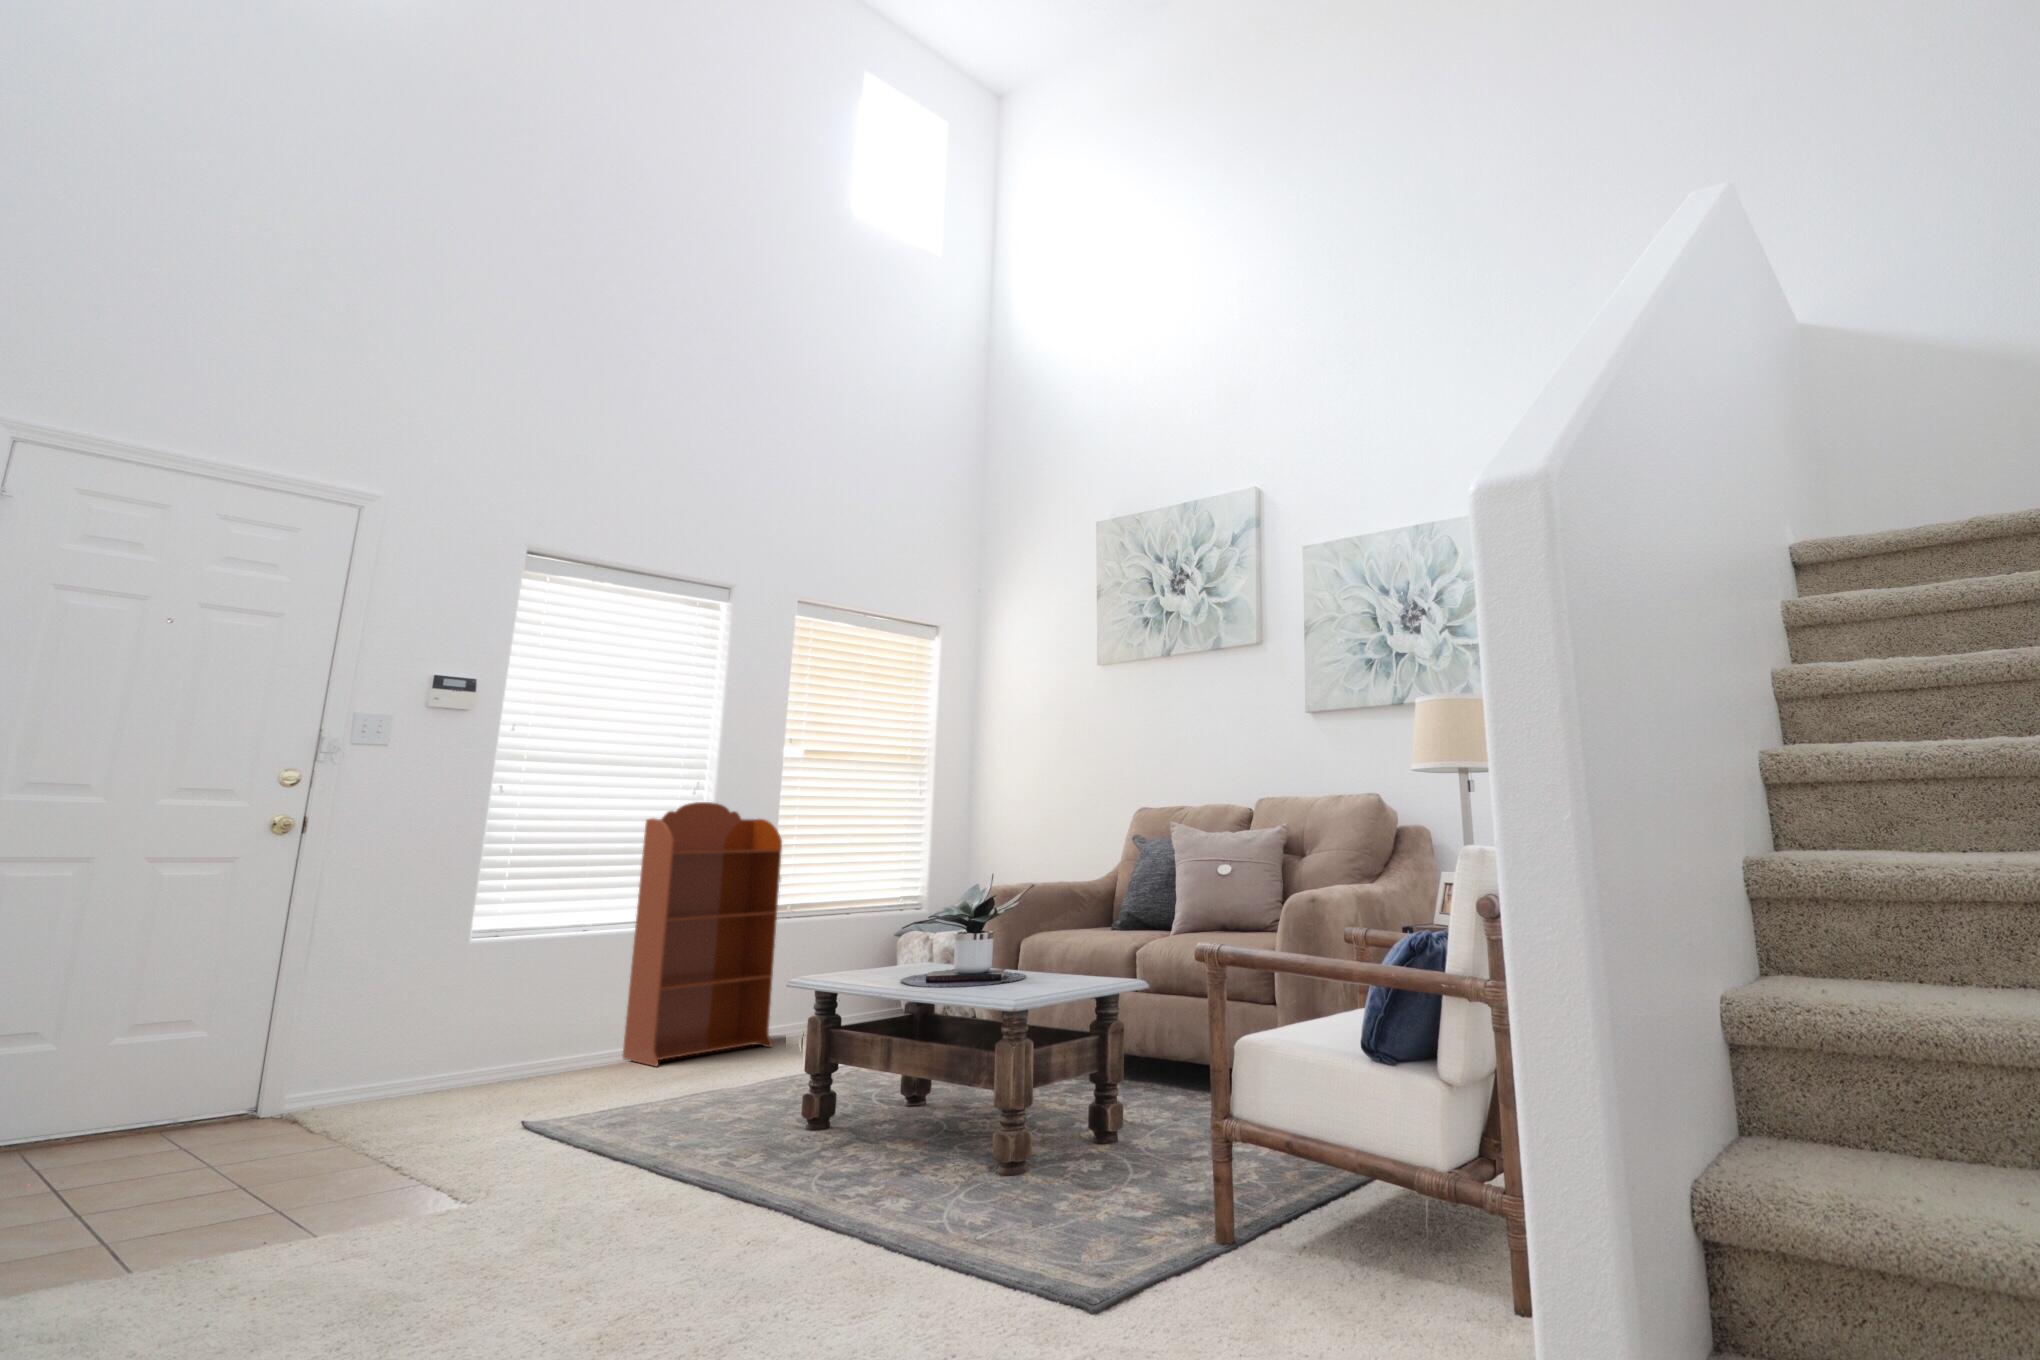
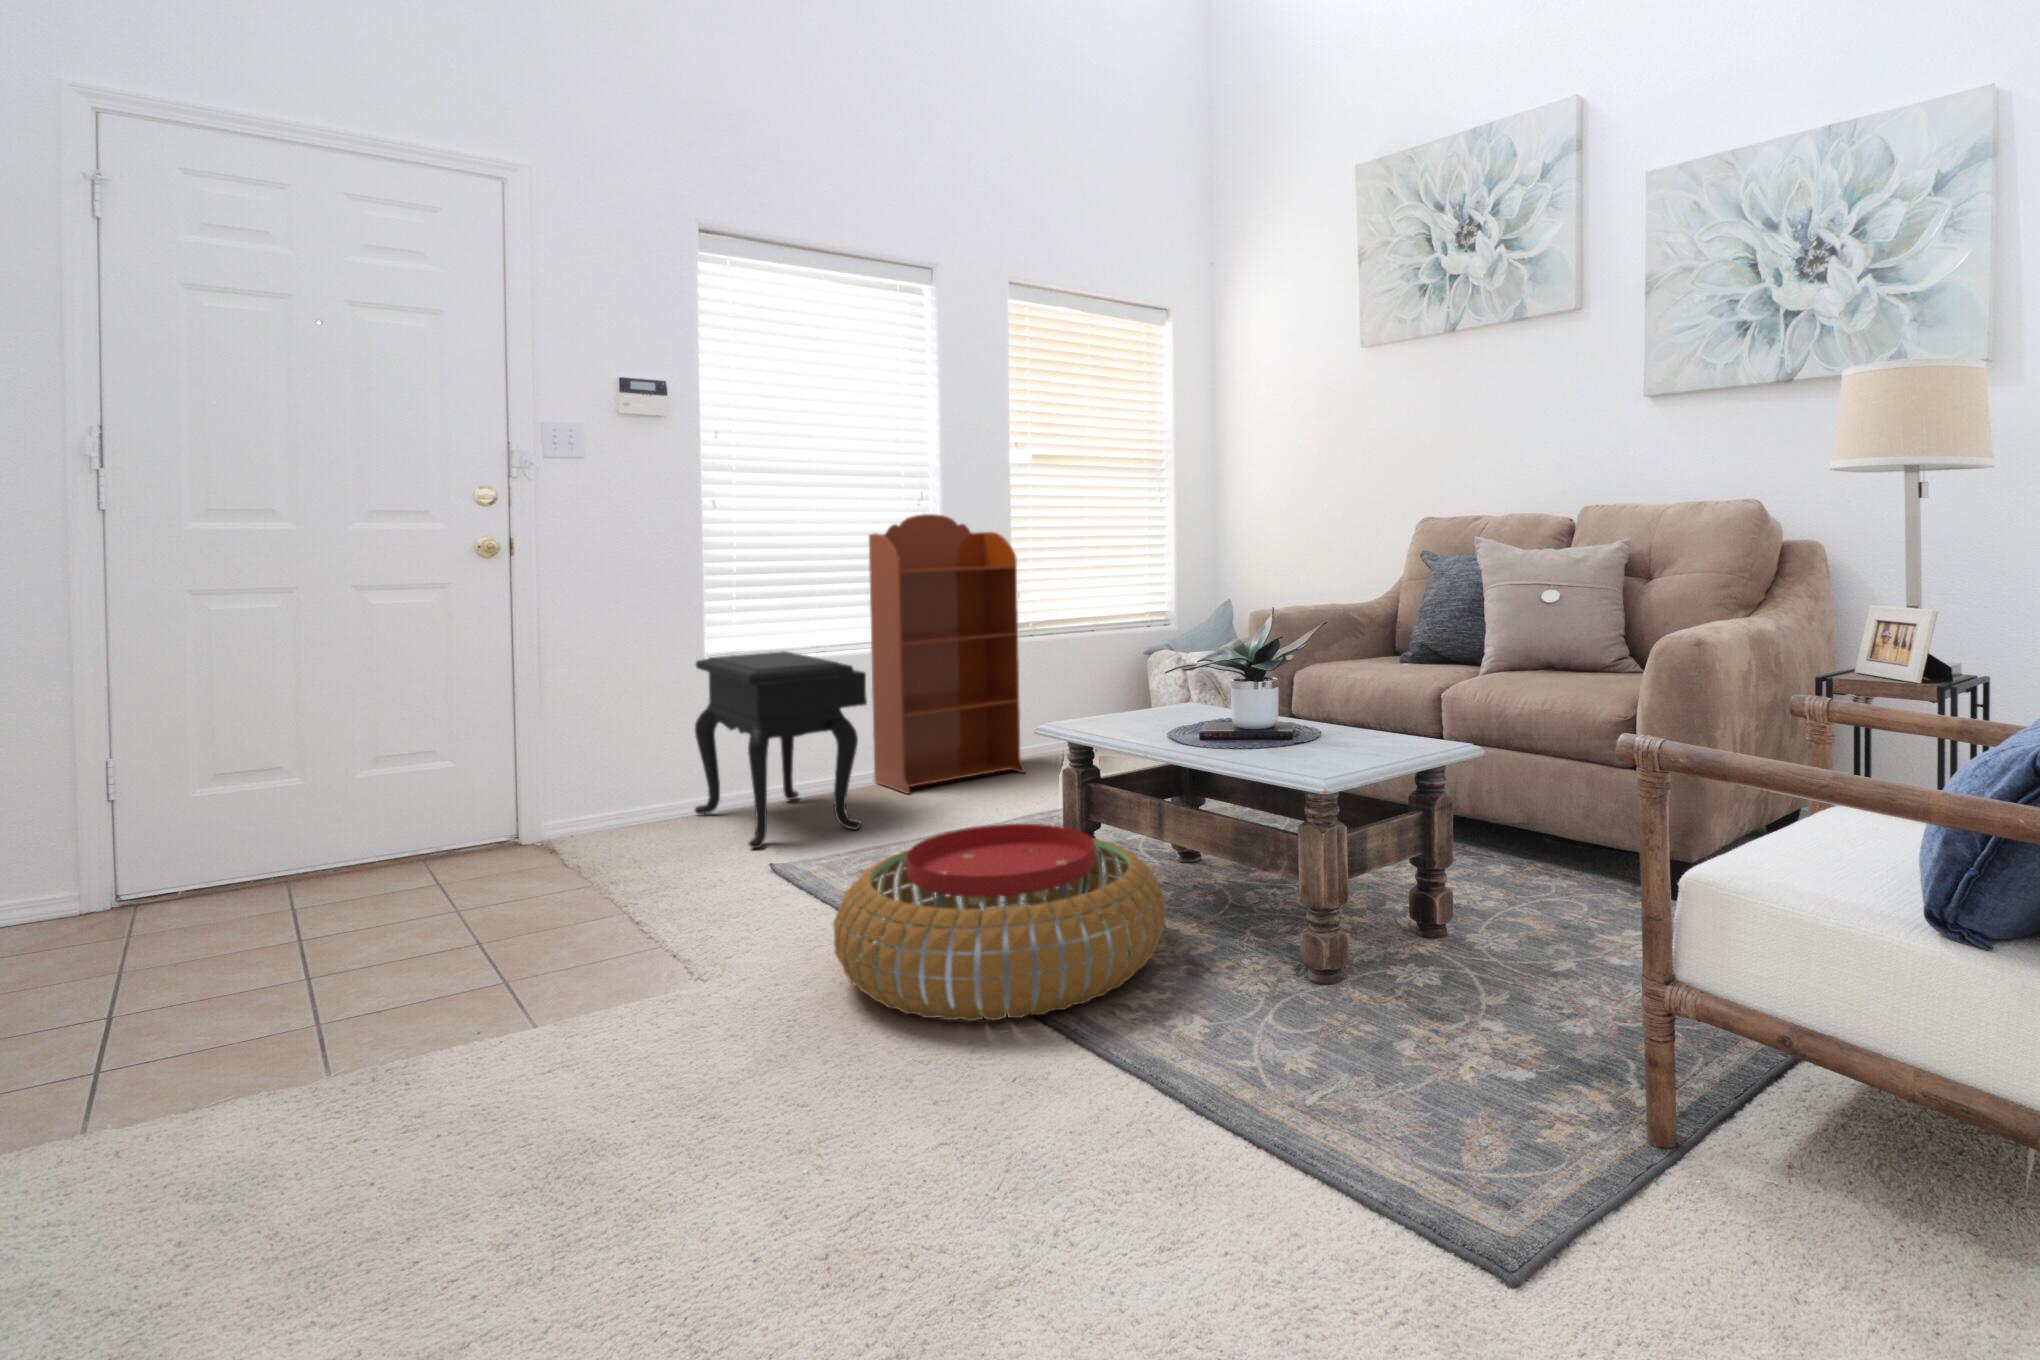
side table: none [440,927,632,1112] -> present [695,651,867,848]
pouf: none [596,1058,887,1213] -> present [833,824,1165,1021]

